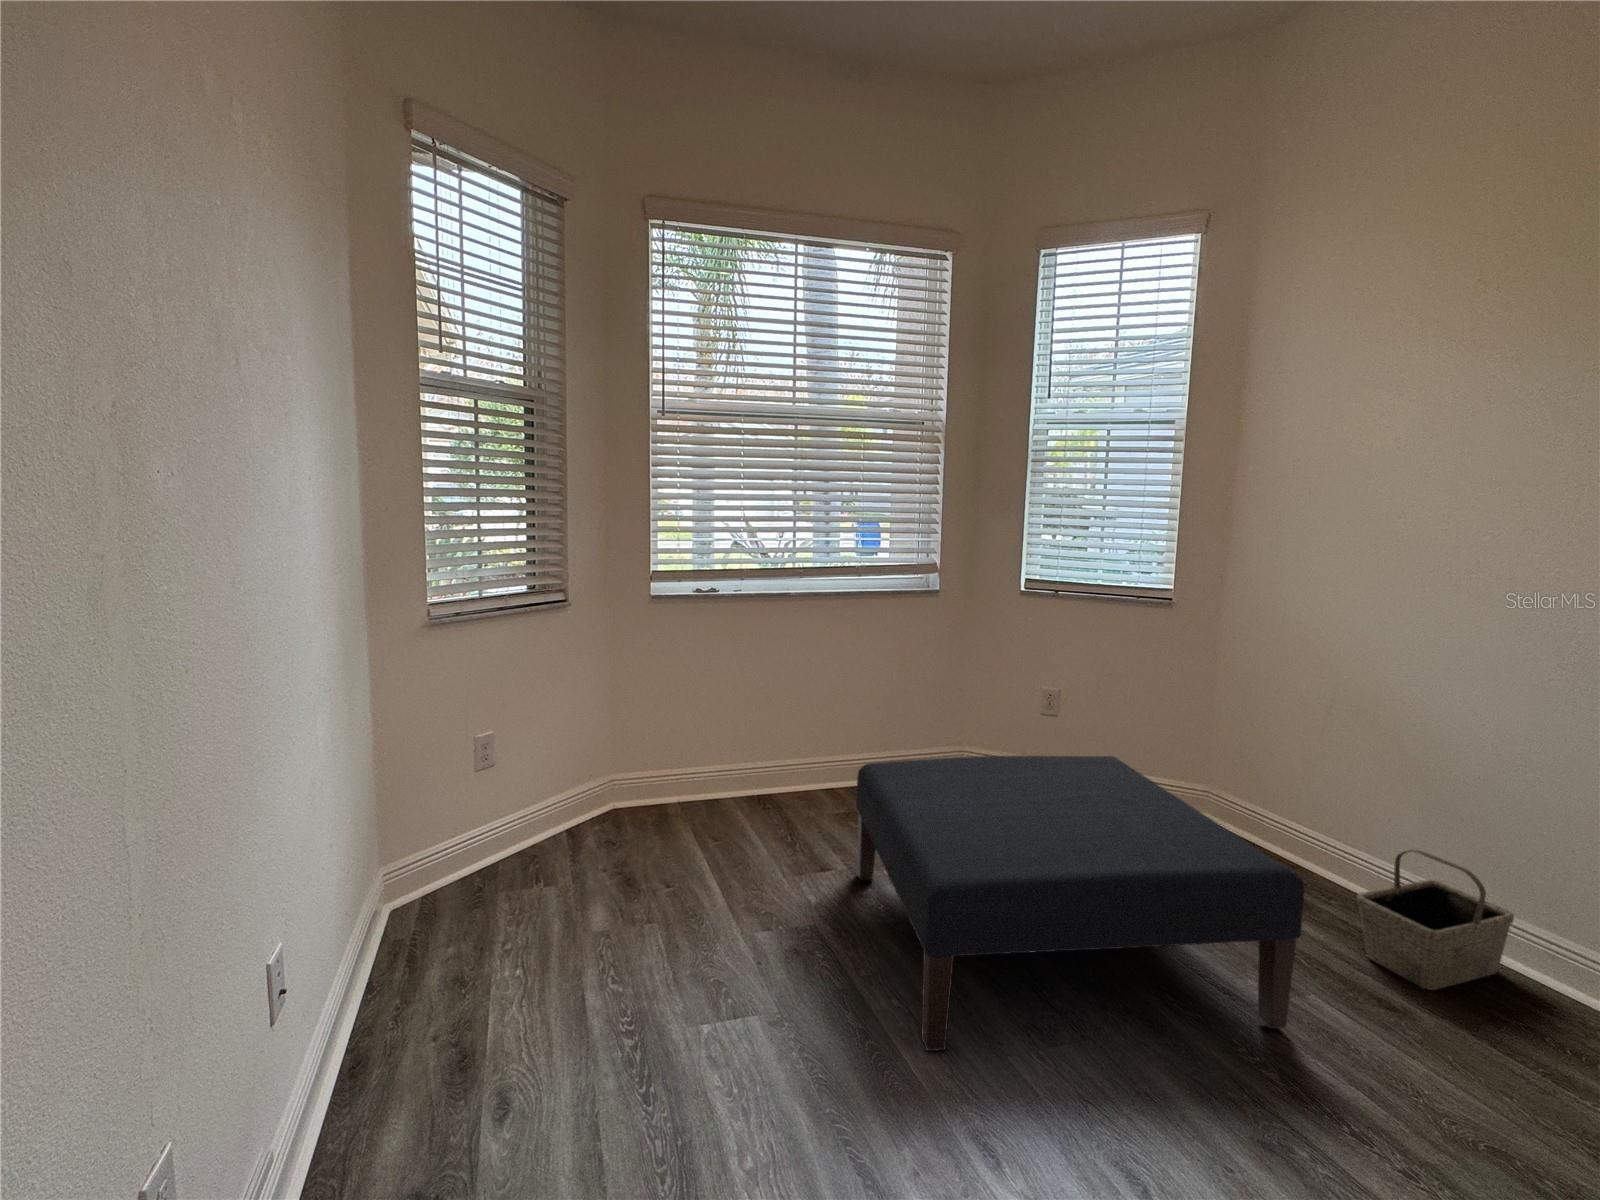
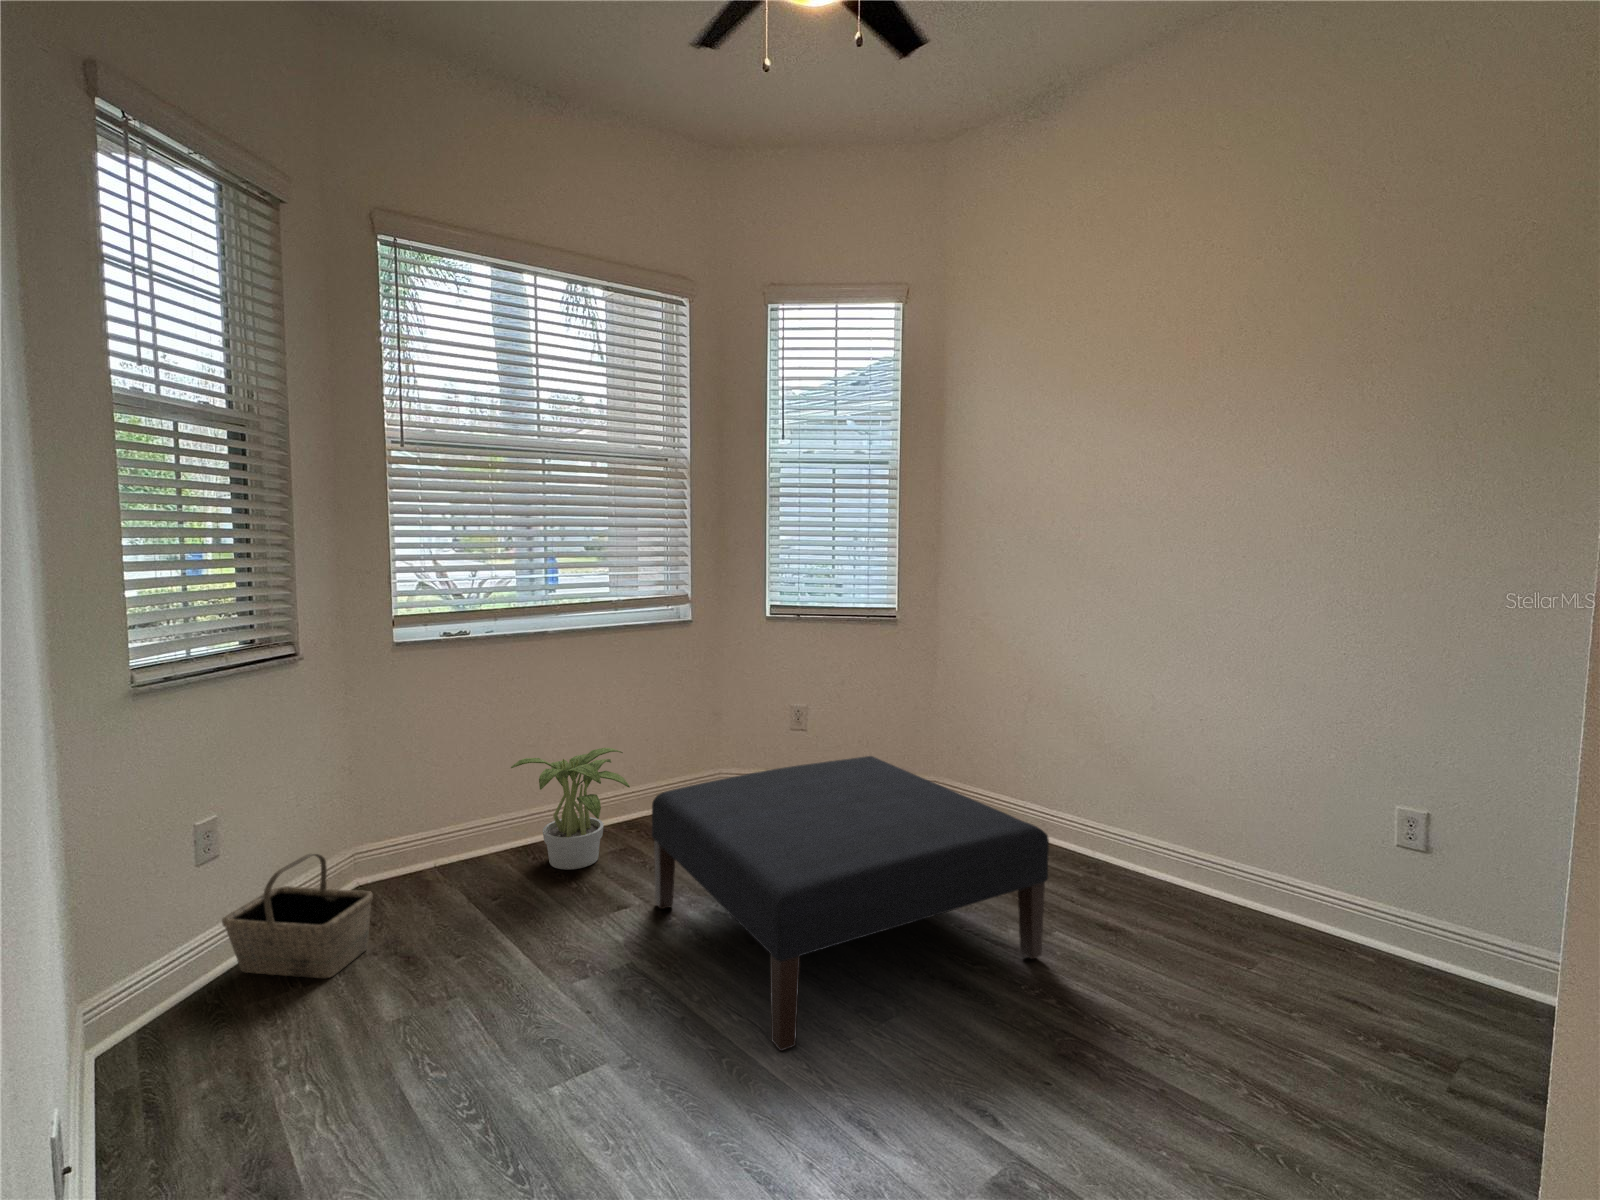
potted plant: none [742,713,850,826] -> present [511,748,630,869]
basket: present [1357,850,1514,990] -> present [222,854,373,978]

